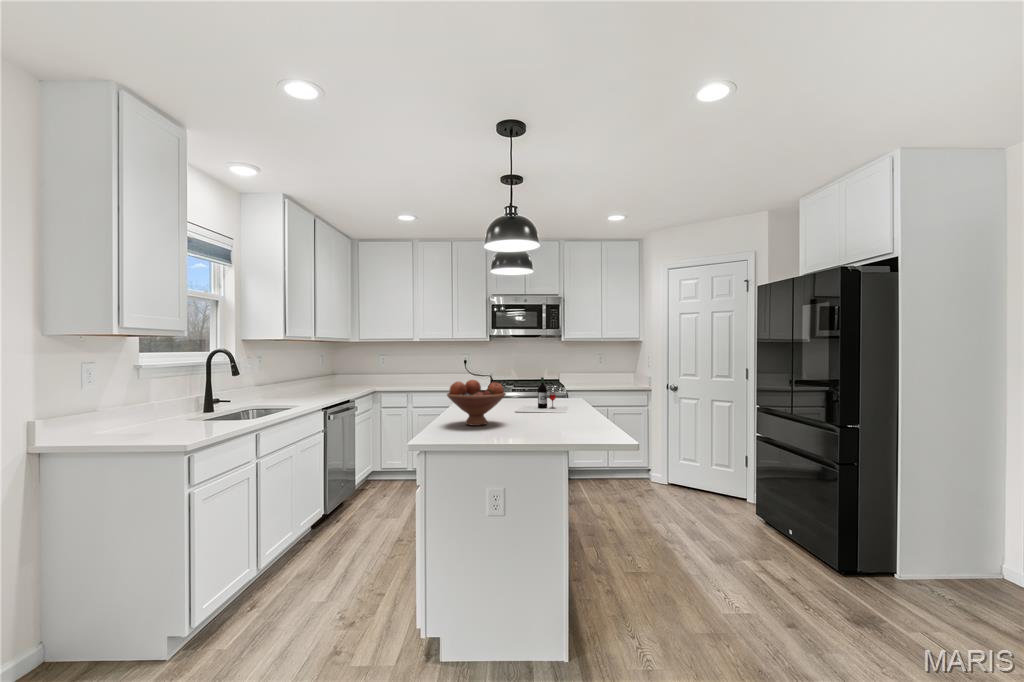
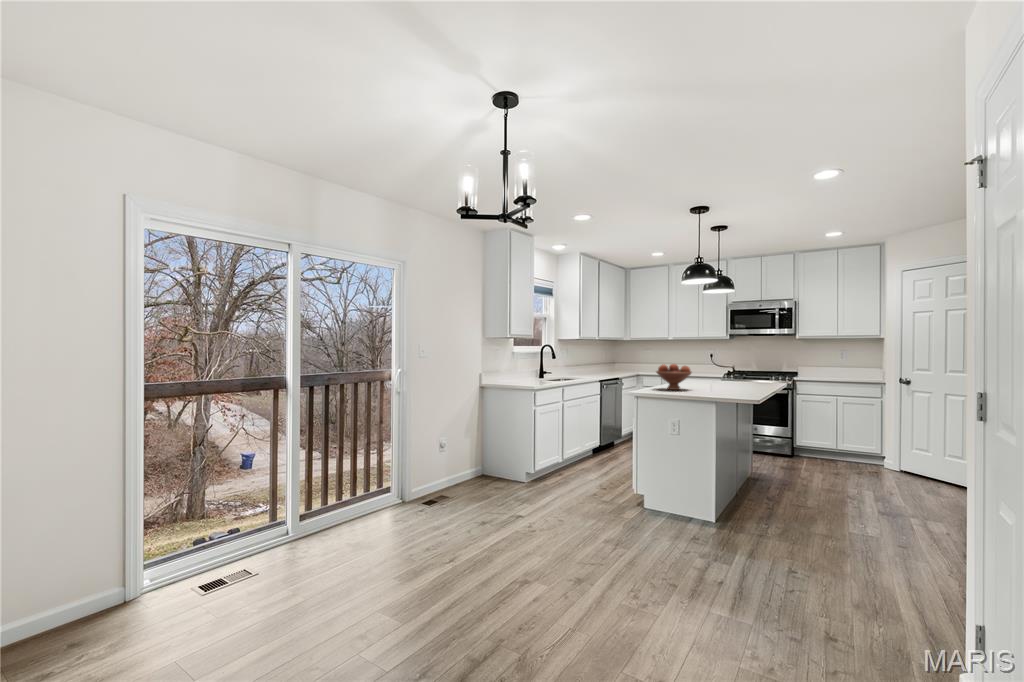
wine bottle: present [516,377,568,413] -> none [709,365,755,389]

